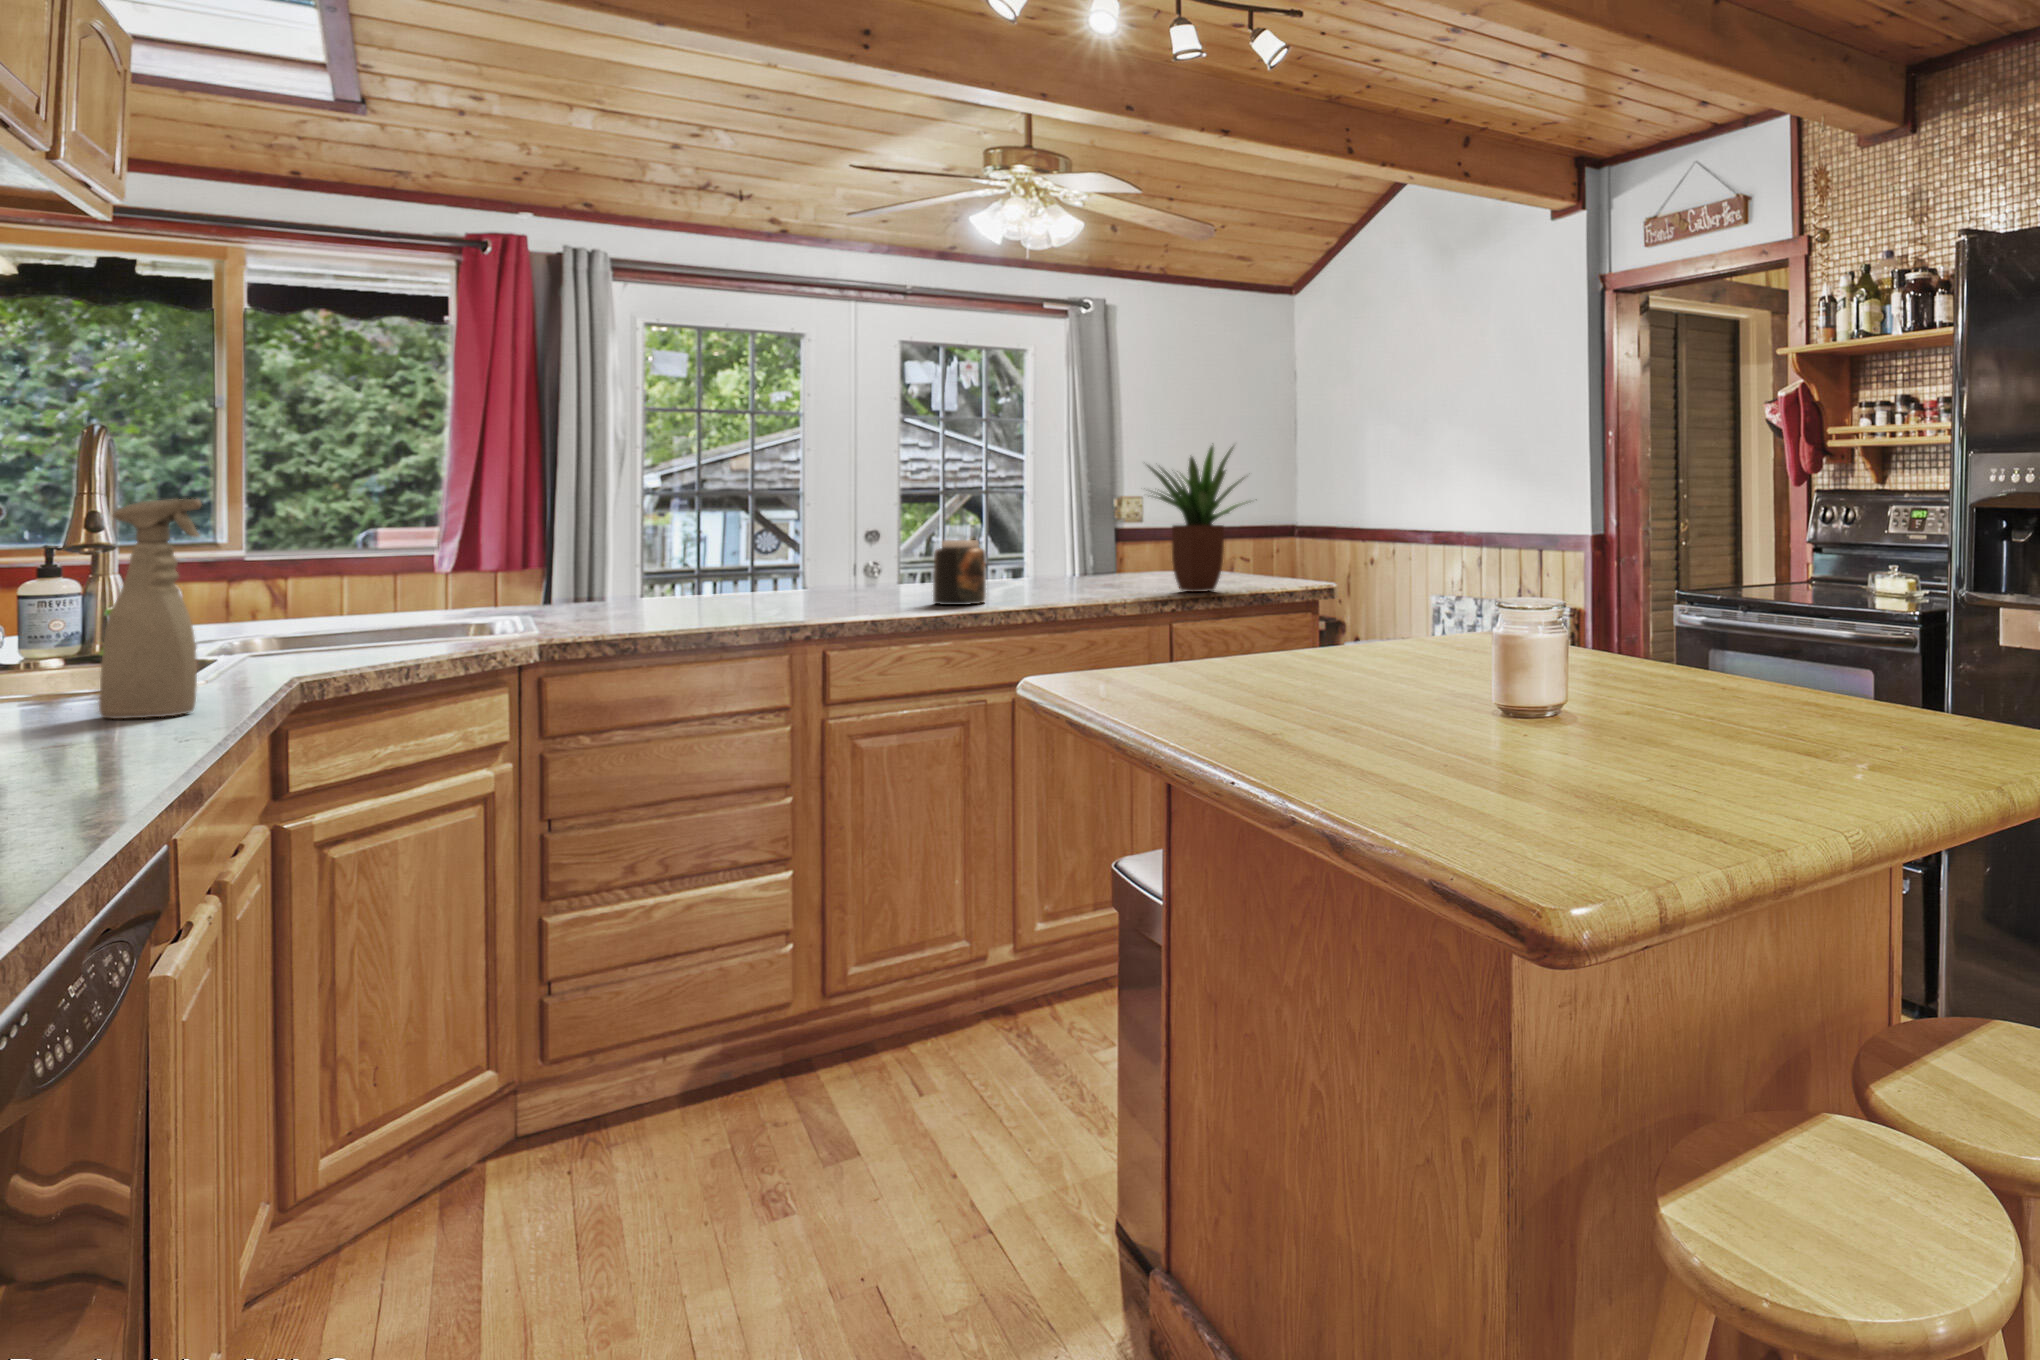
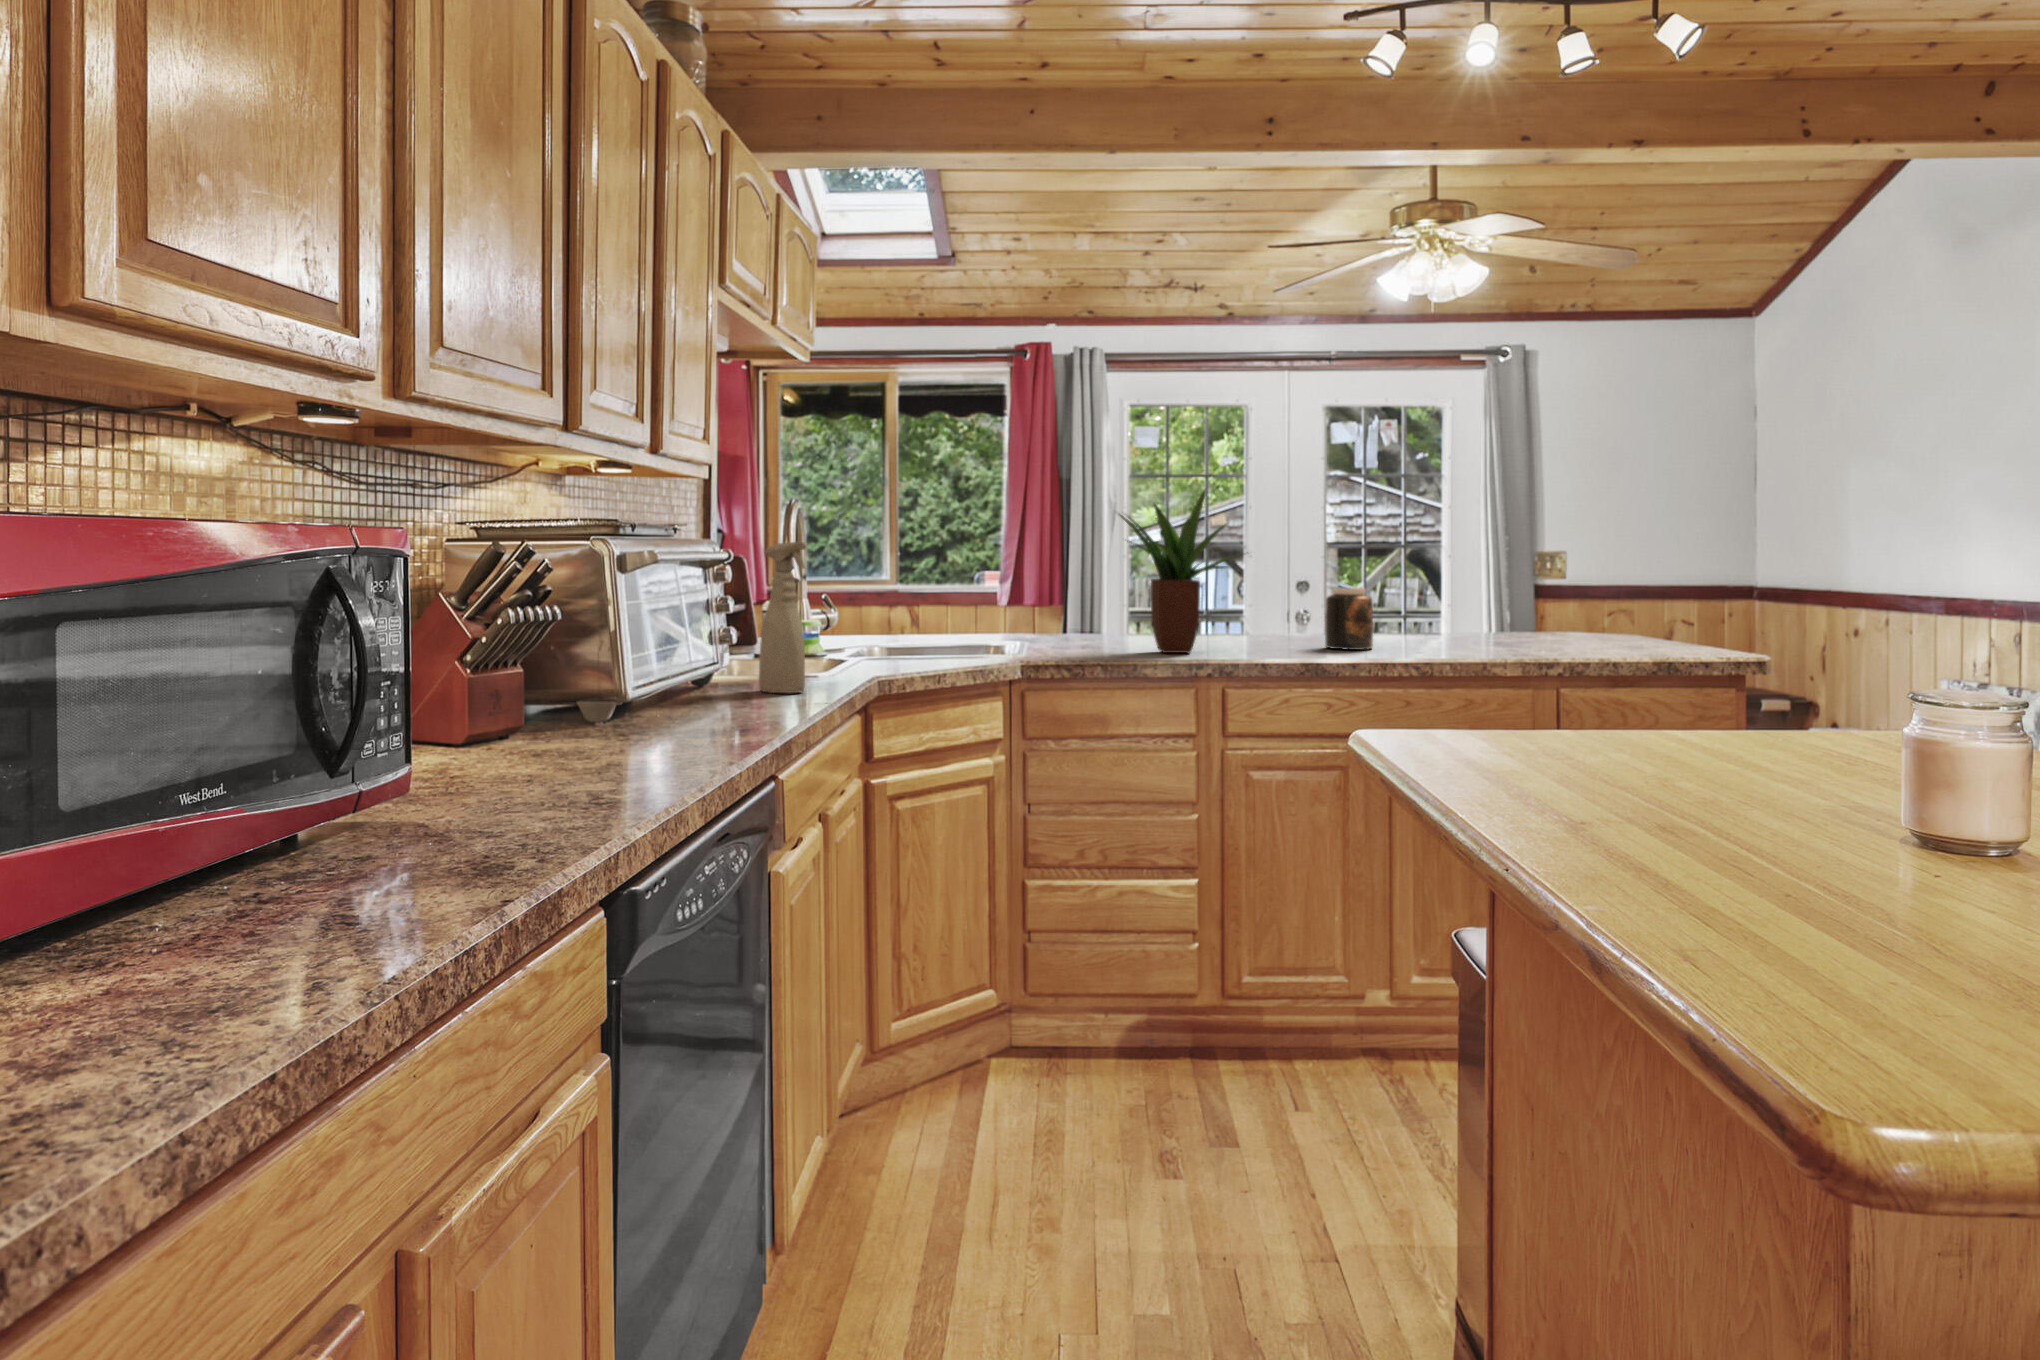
potted plant: present [1148,446,1247,592] -> present [1119,490,1240,653]

